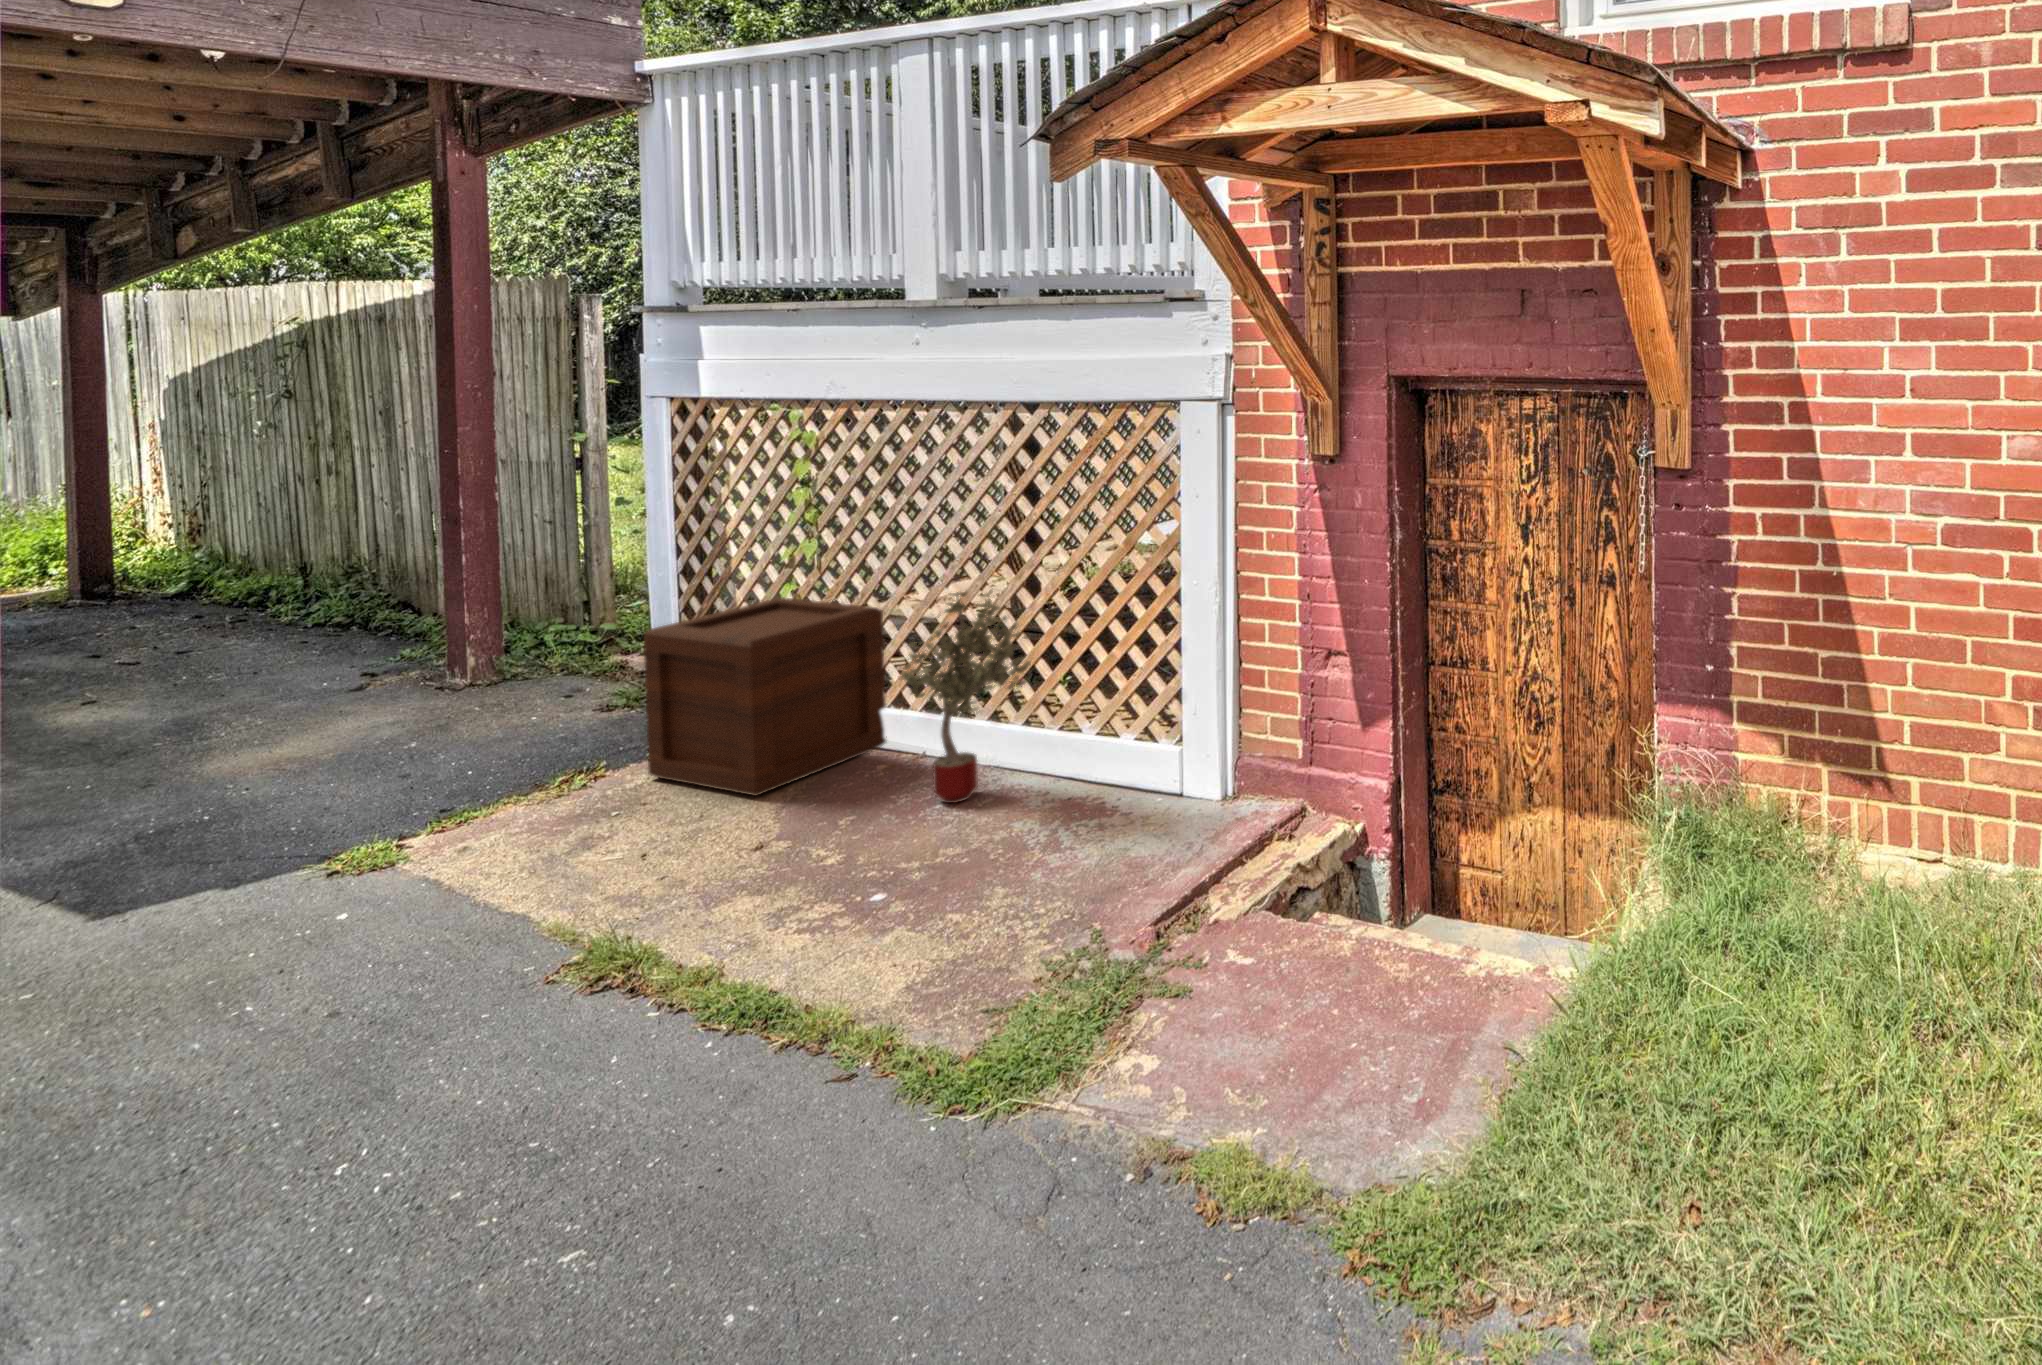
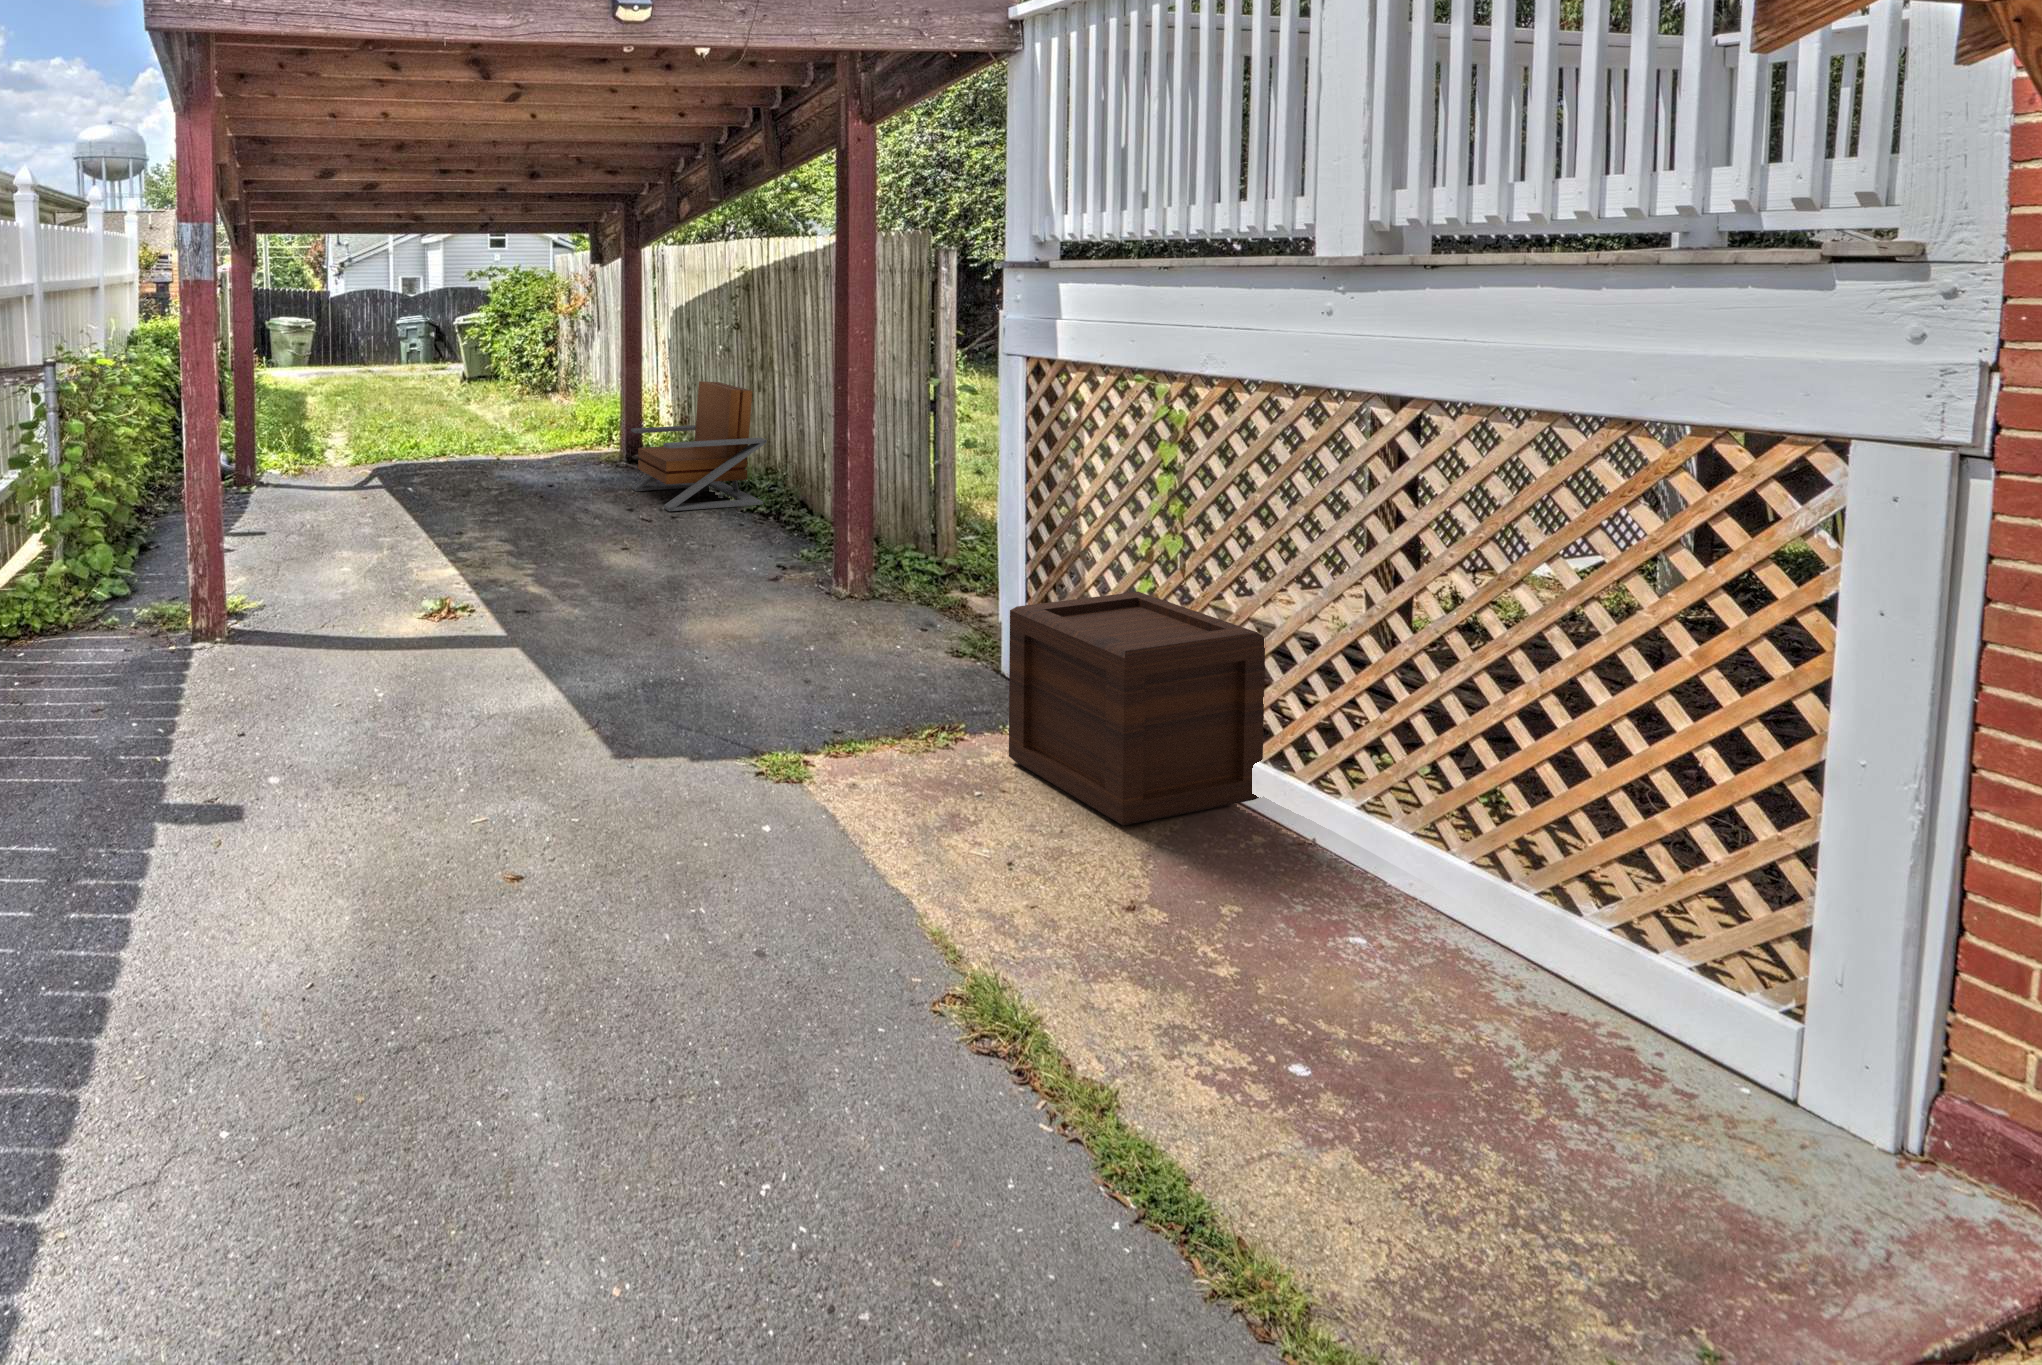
lounge chair: none [101,466,350,639] -> present [631,381,767,511]
potted tree: present [901,590,1031,803] -> none [1297,653,1512,932]

